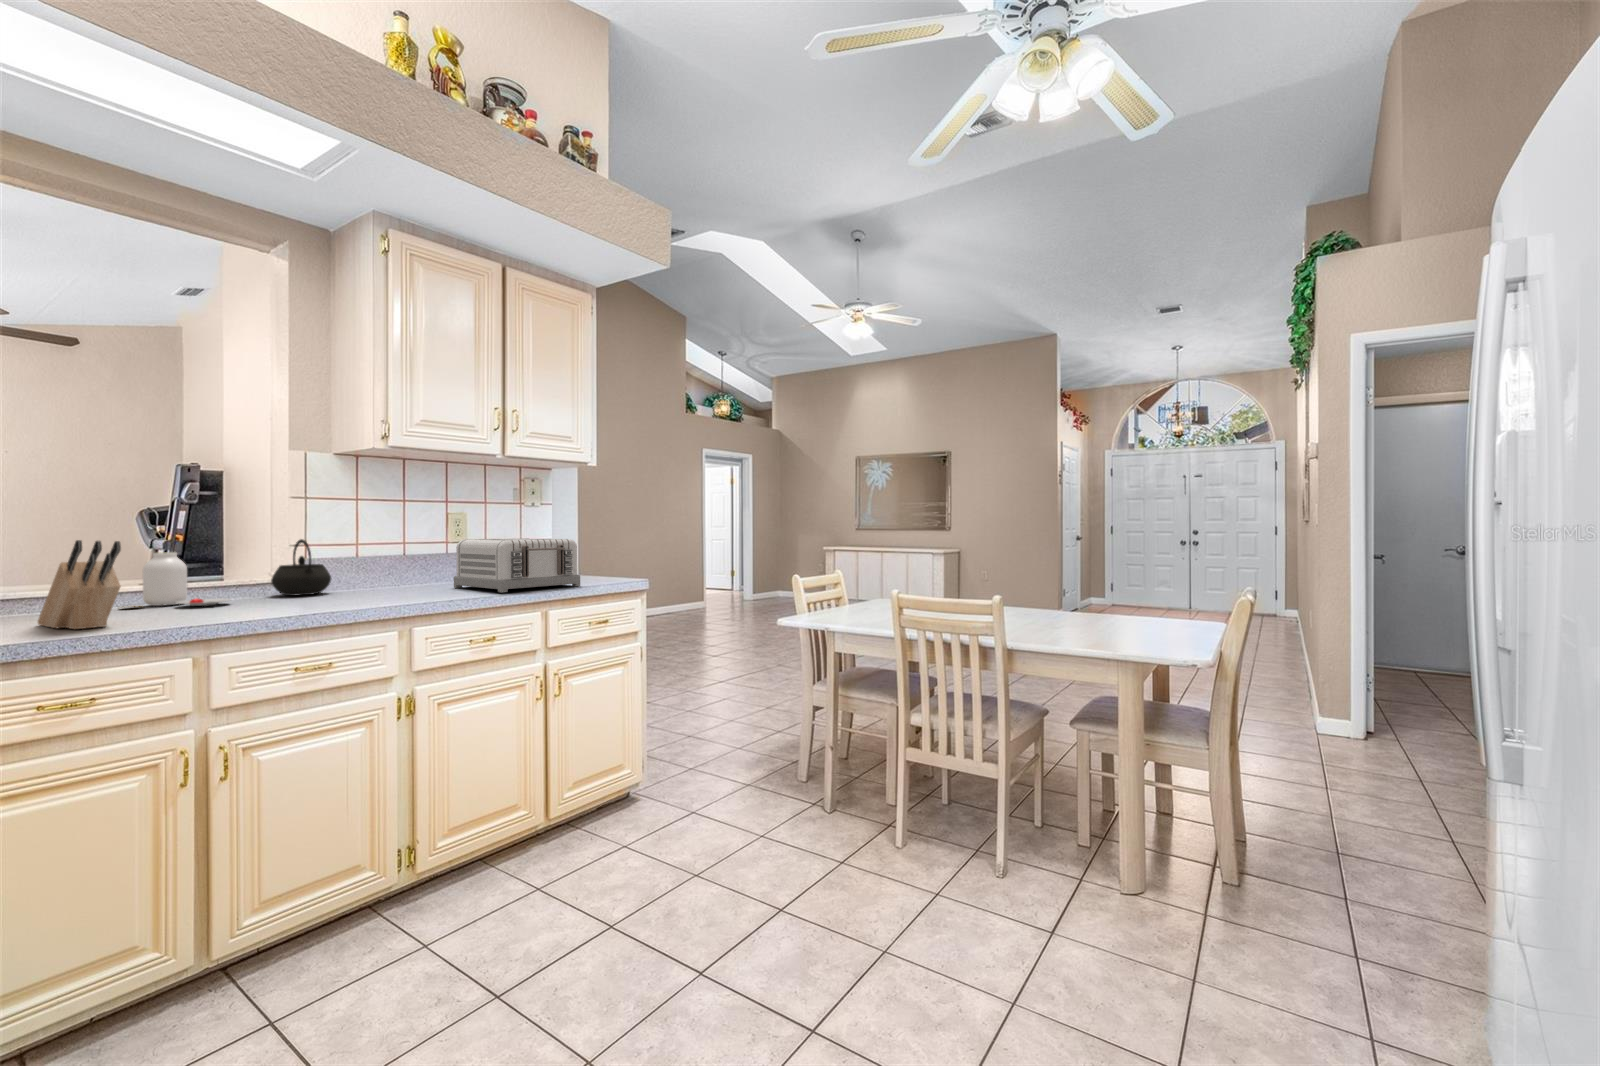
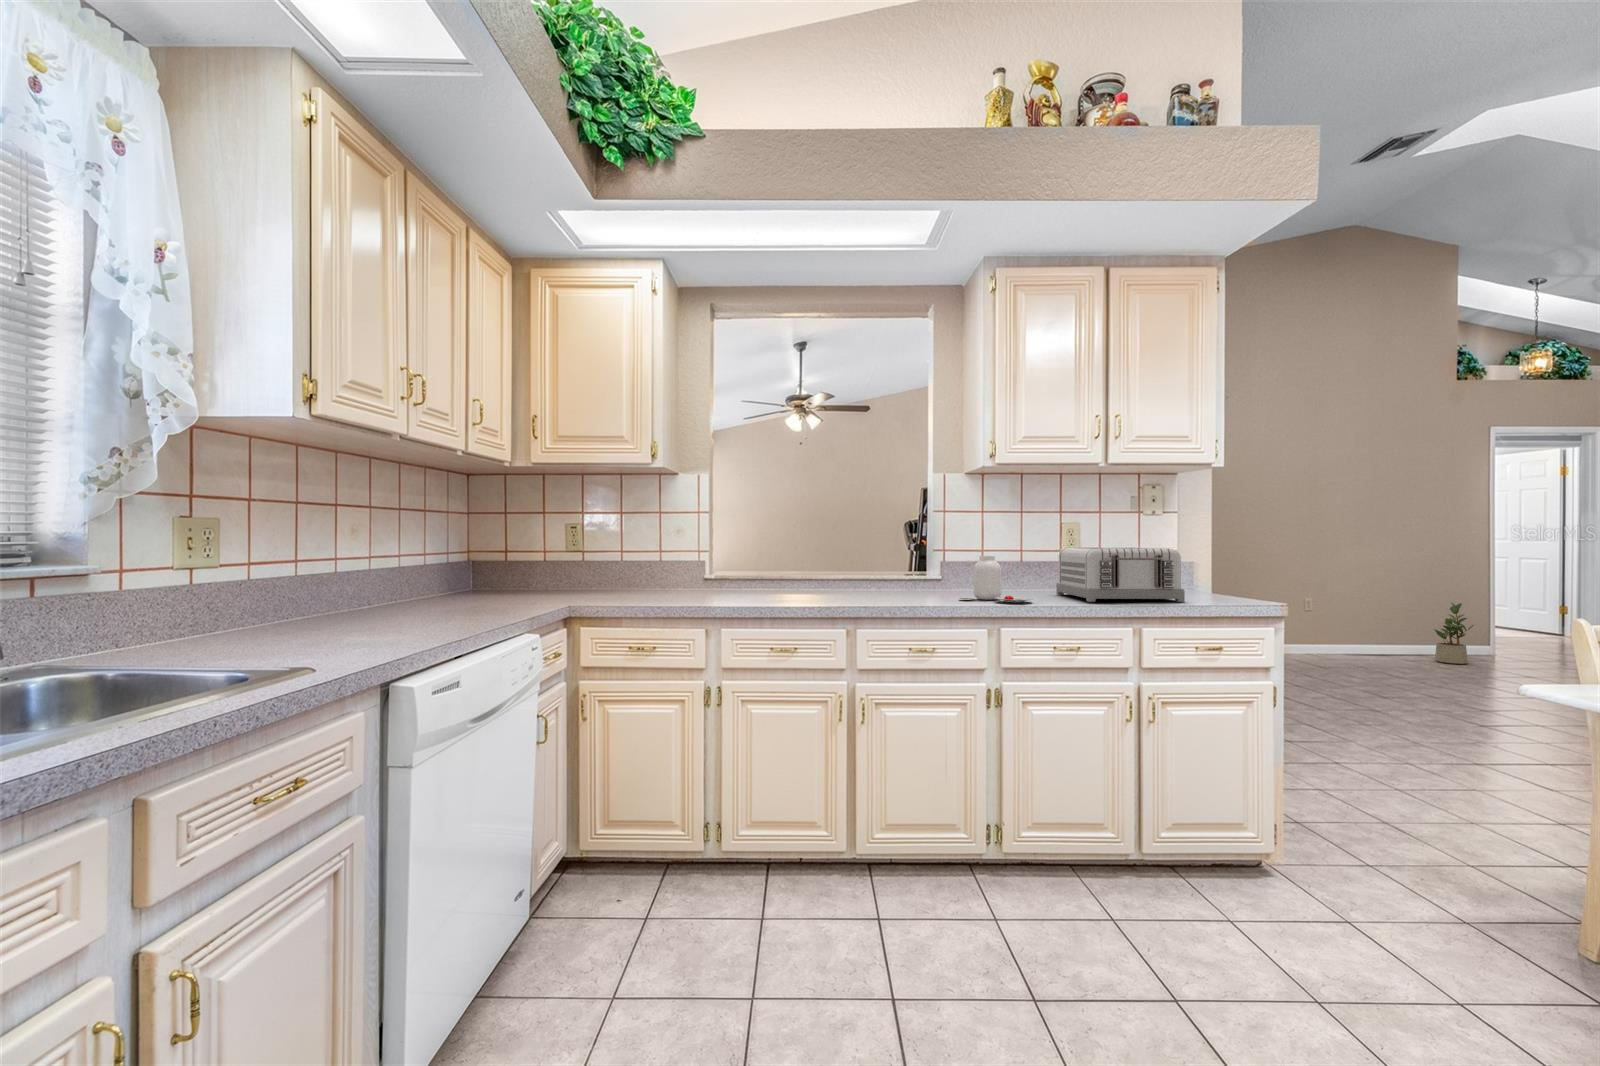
kettle: present [271,539,332,596] -> none [918,546,959,592]
knife block: present [38,540,121,629] -> none [785,544,815,603]
jar: present [123,552,230,607] -> present [960,556,1033,602]
potted plant: none [675,573,697,617] -> present [1434,603,1473,664]

